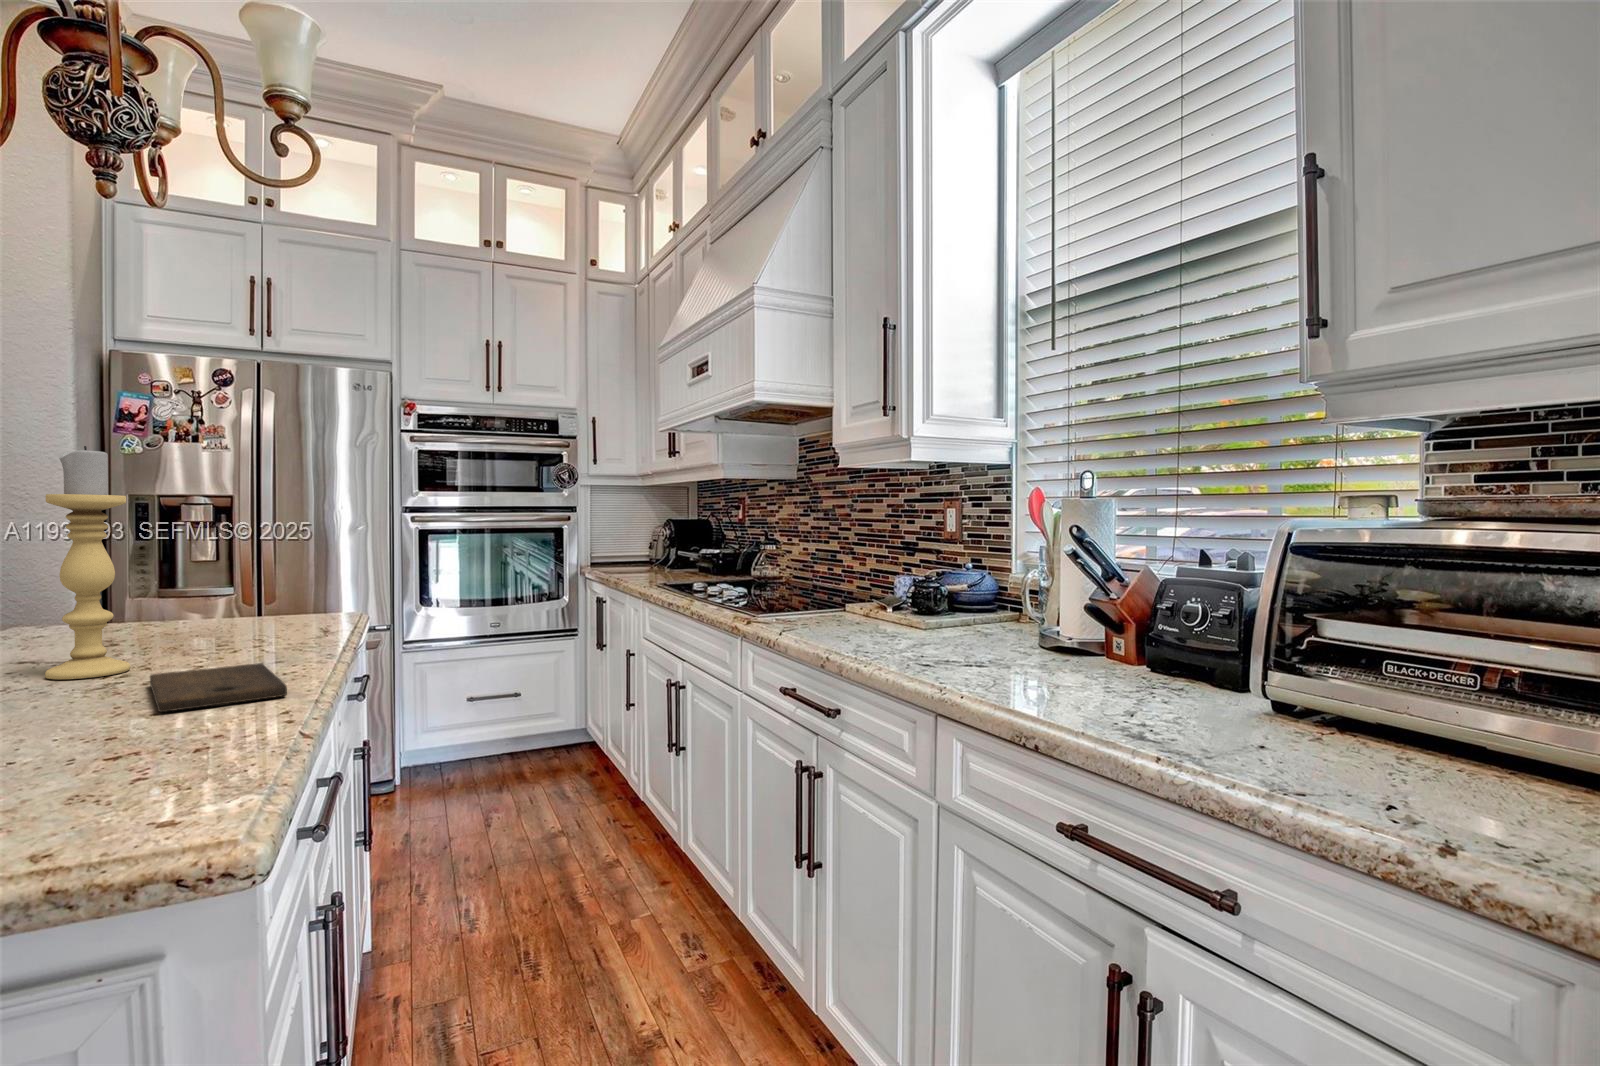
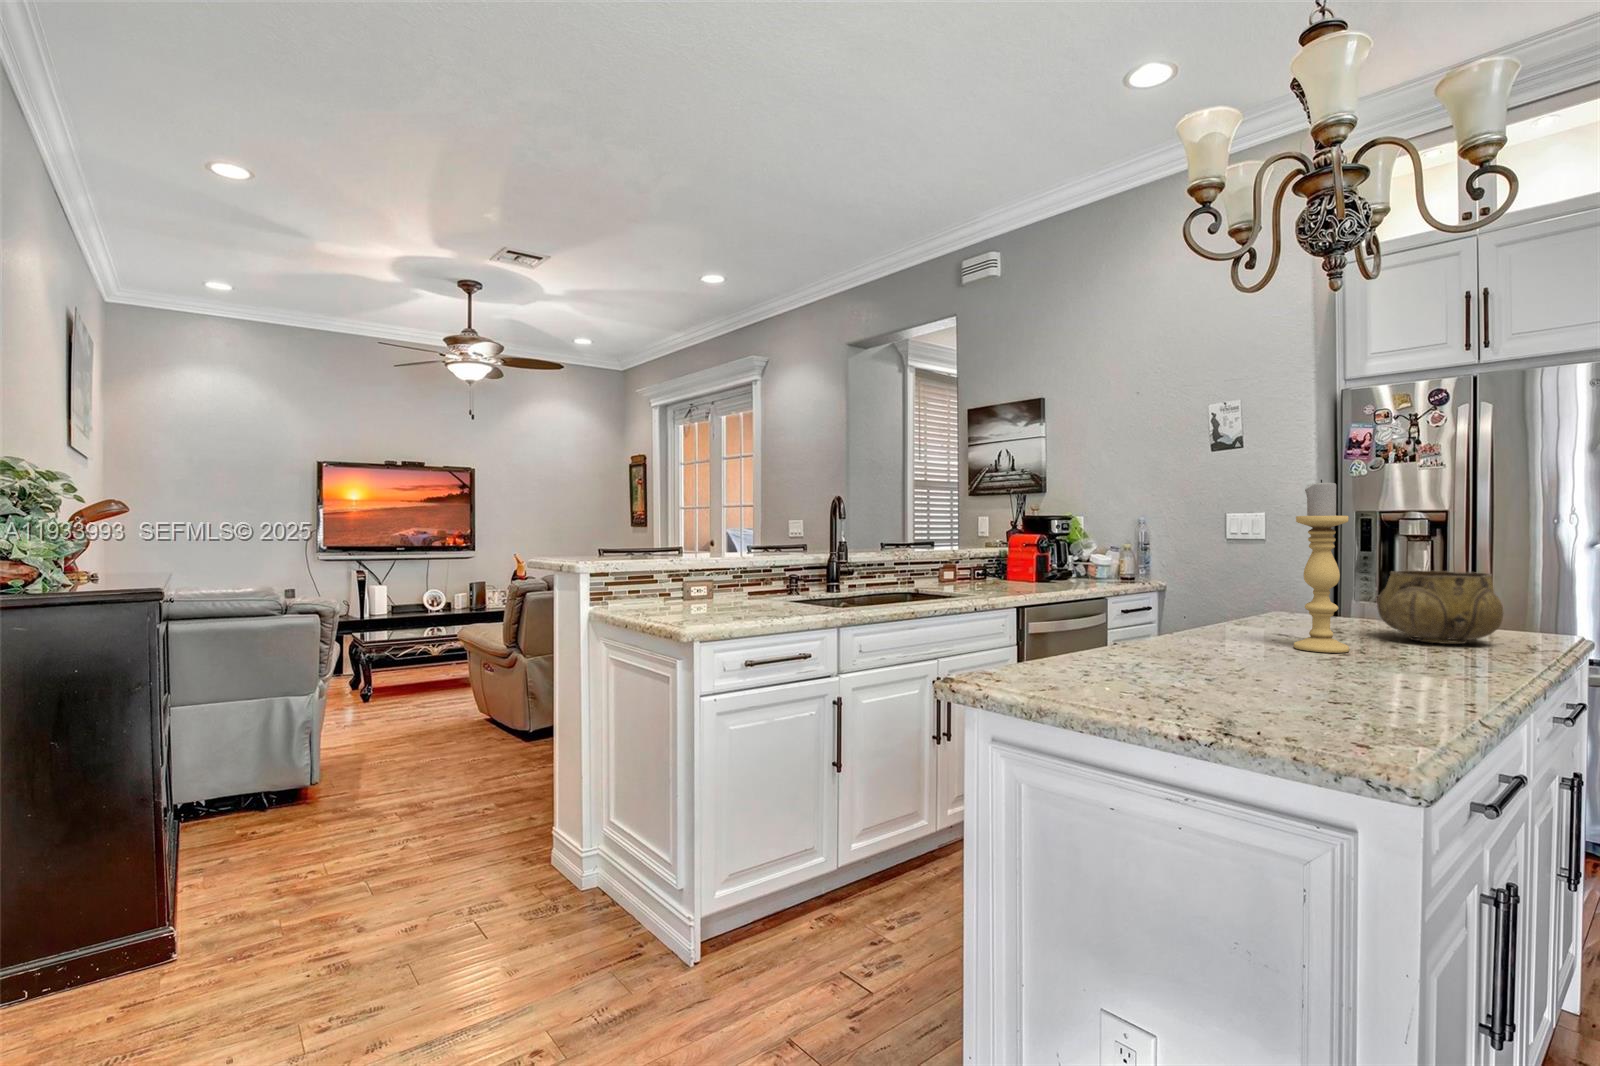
decorative bowl: none [164,560,298,641] -> present [1377,570,1503,644]
cutting board: present [150,663,287,712] -> none [1362,656,1475,693]

